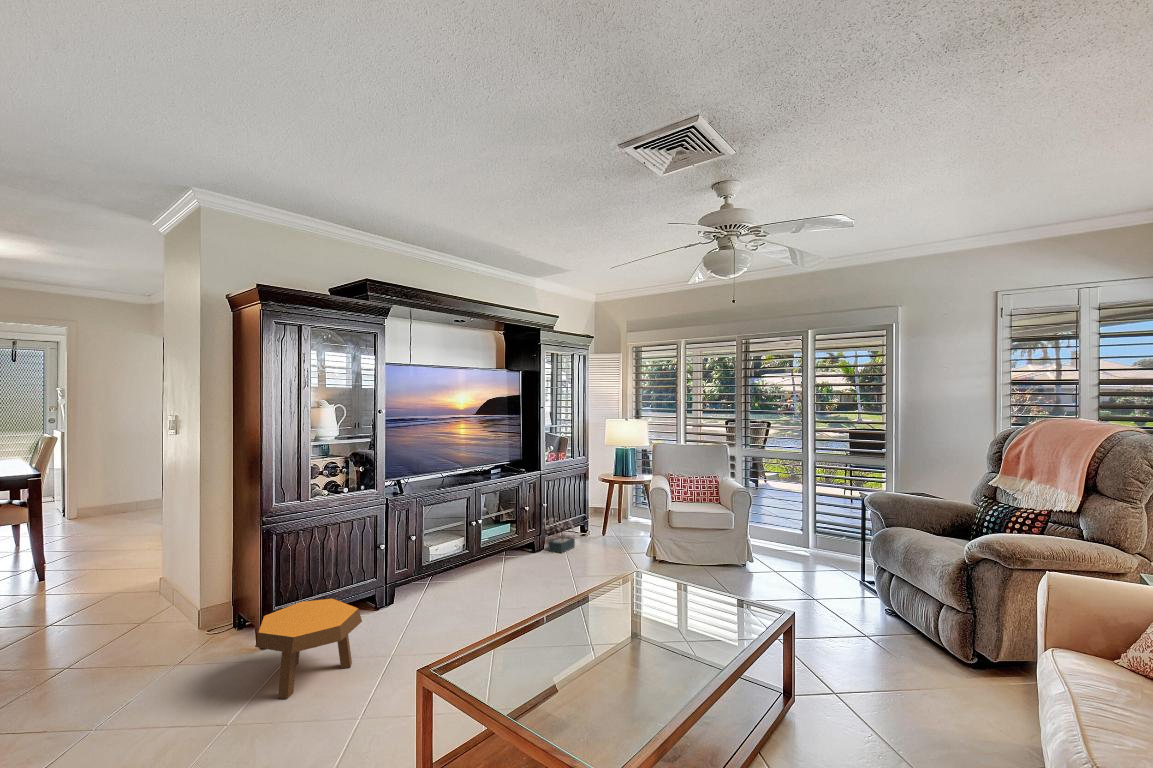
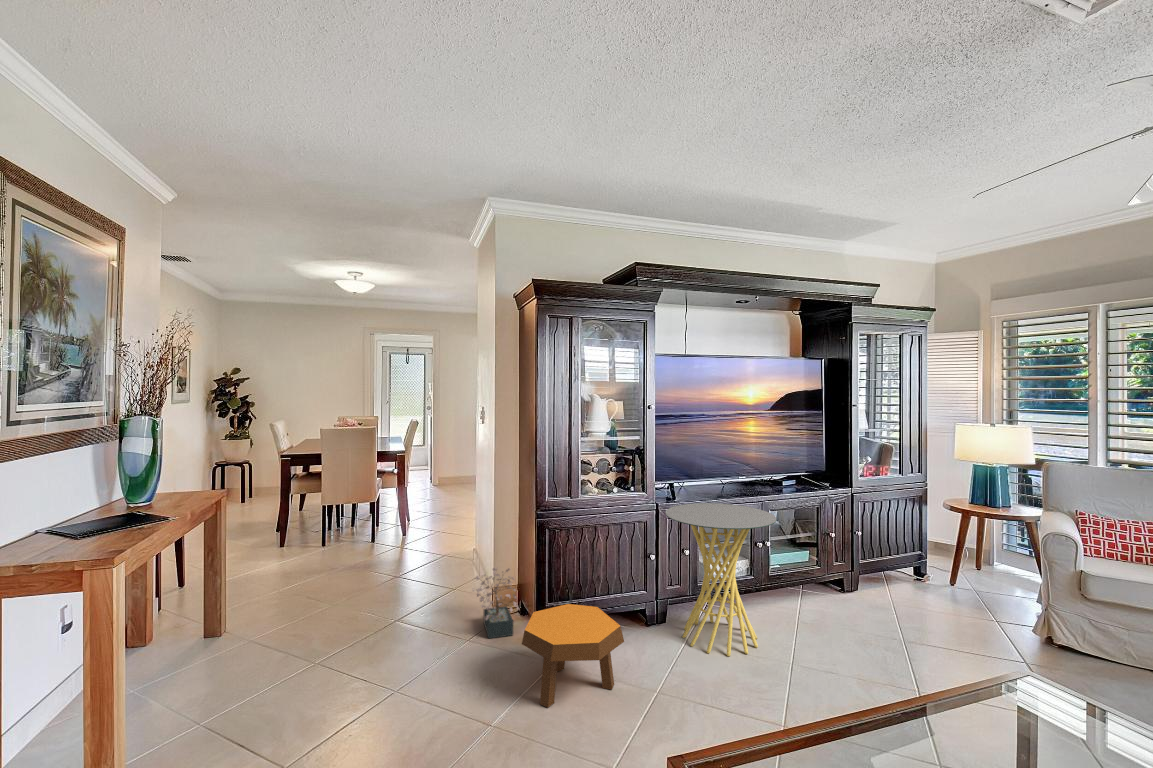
side table: none [395,493,488,619] -> present [665,503,777,656]
decorative plant: present [543,518,575,553] -> present [475,568,519,638]

